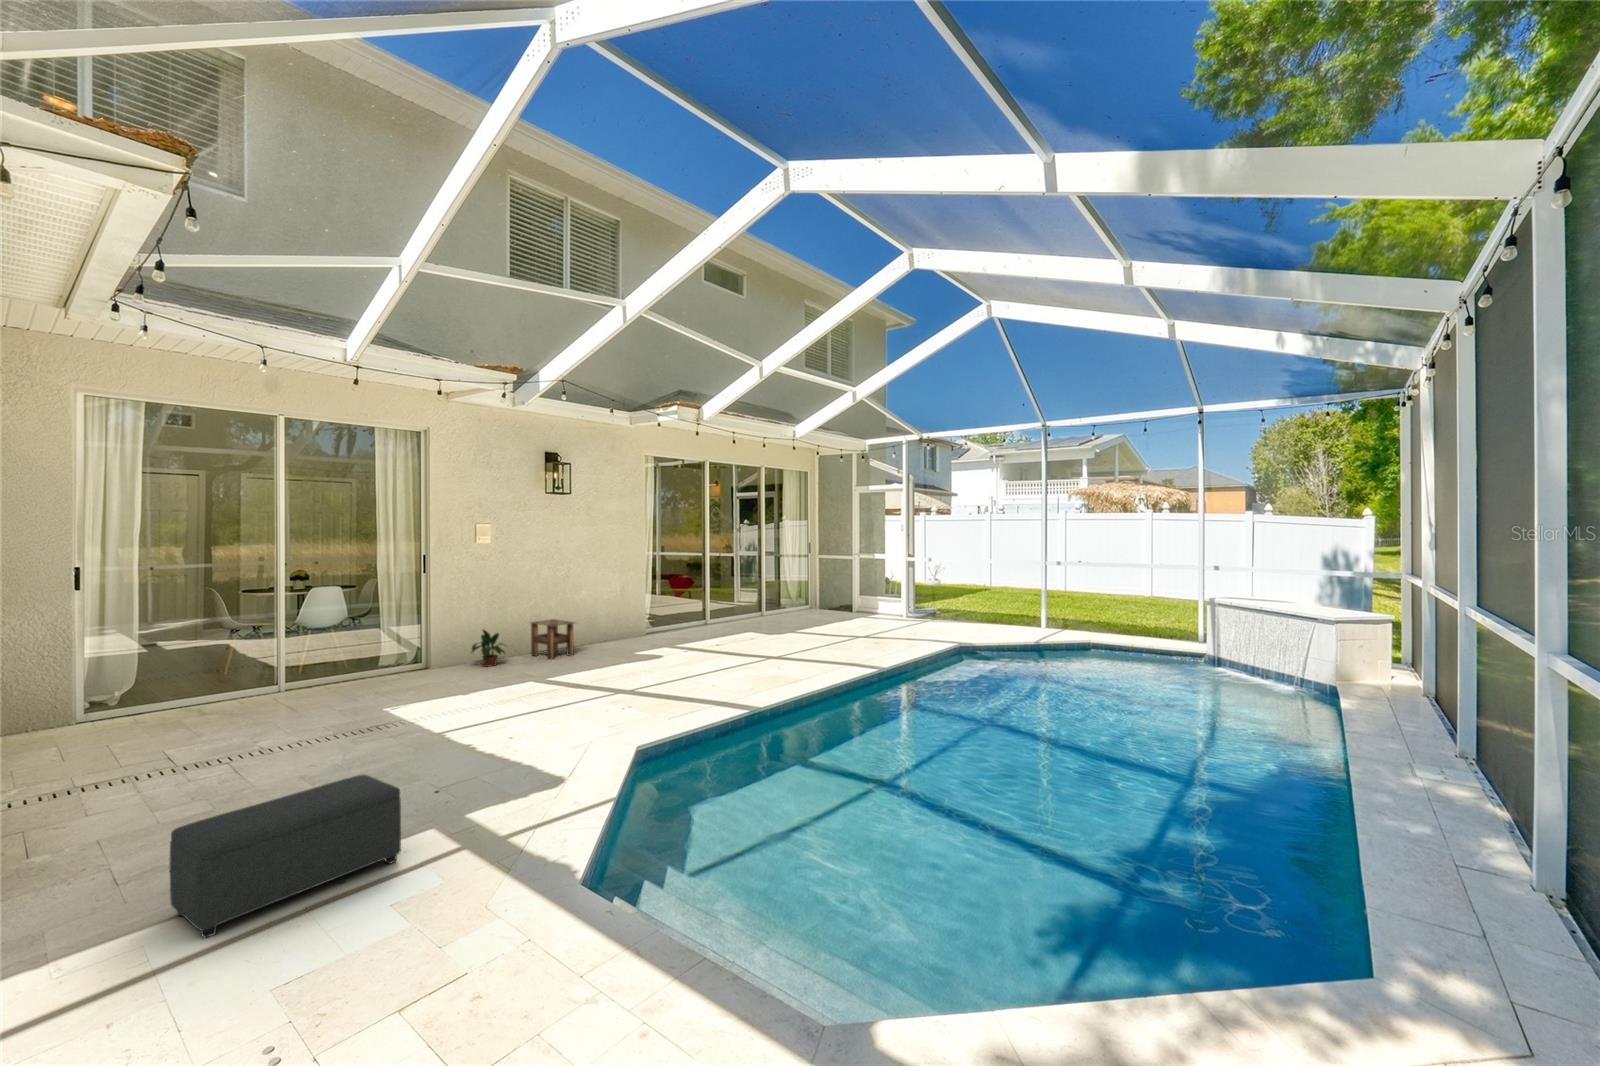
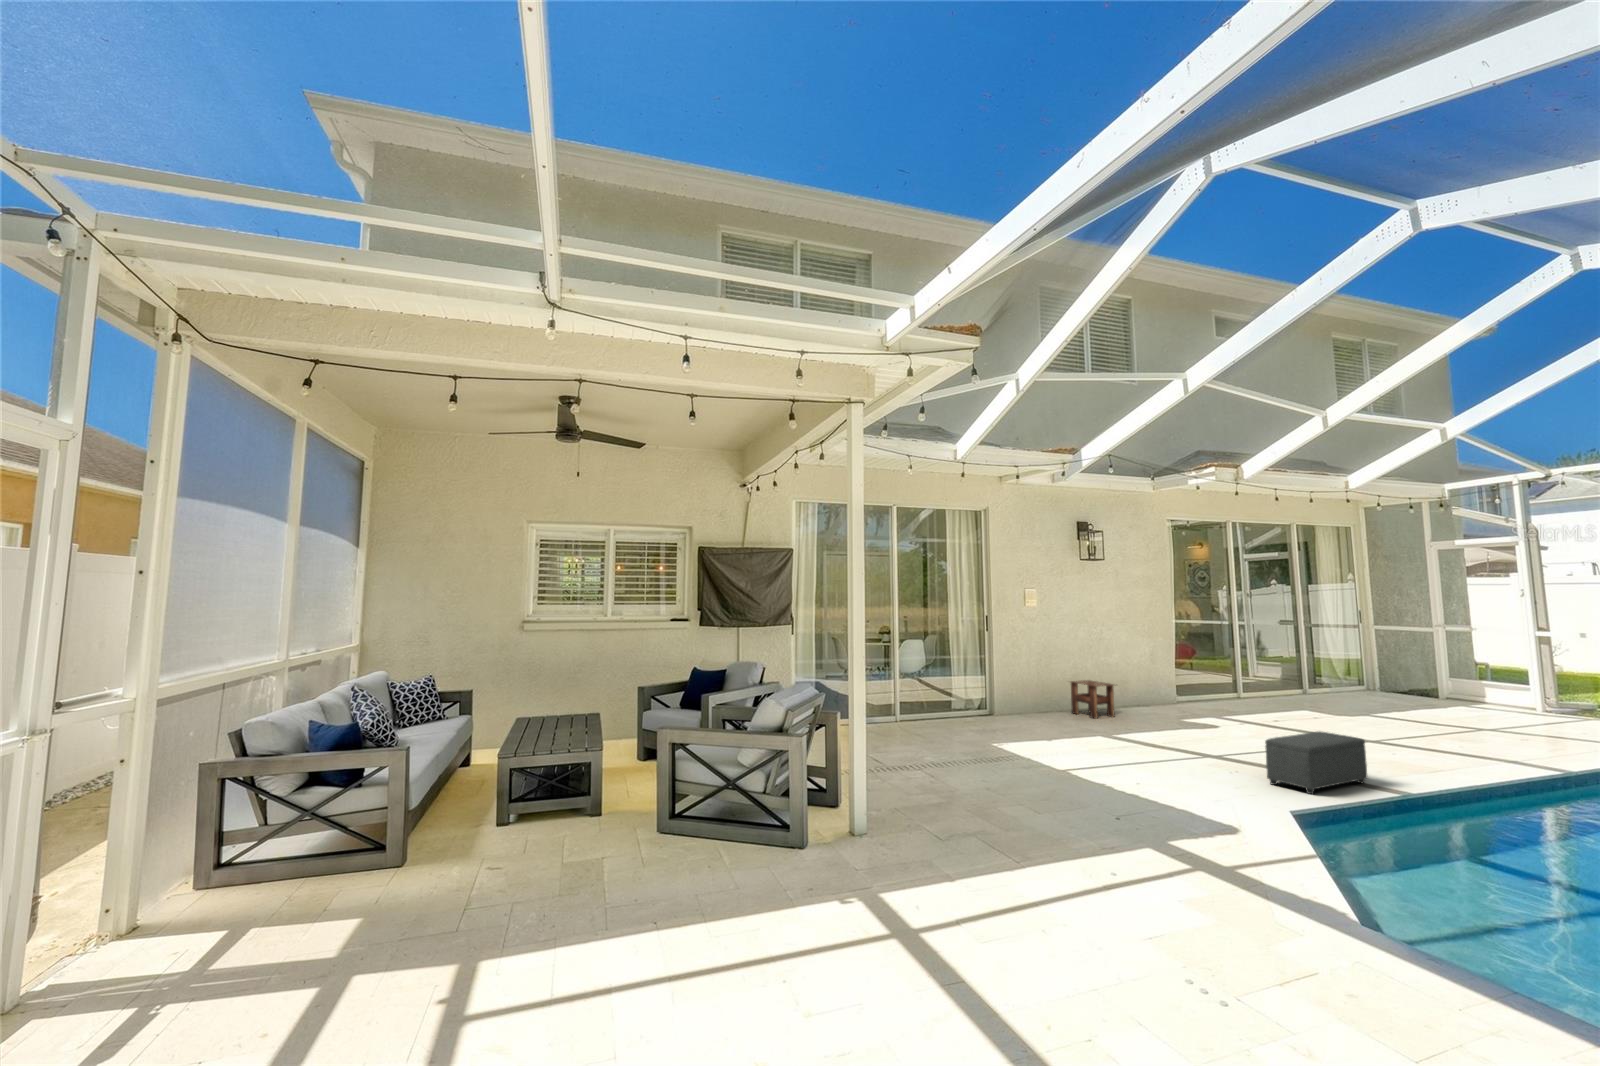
potted plant: present [472,630,505,667] -> none [1023,684,1057,719]
ottoman: present [170,775,401,938] -> present [1265,731,1367,794]

